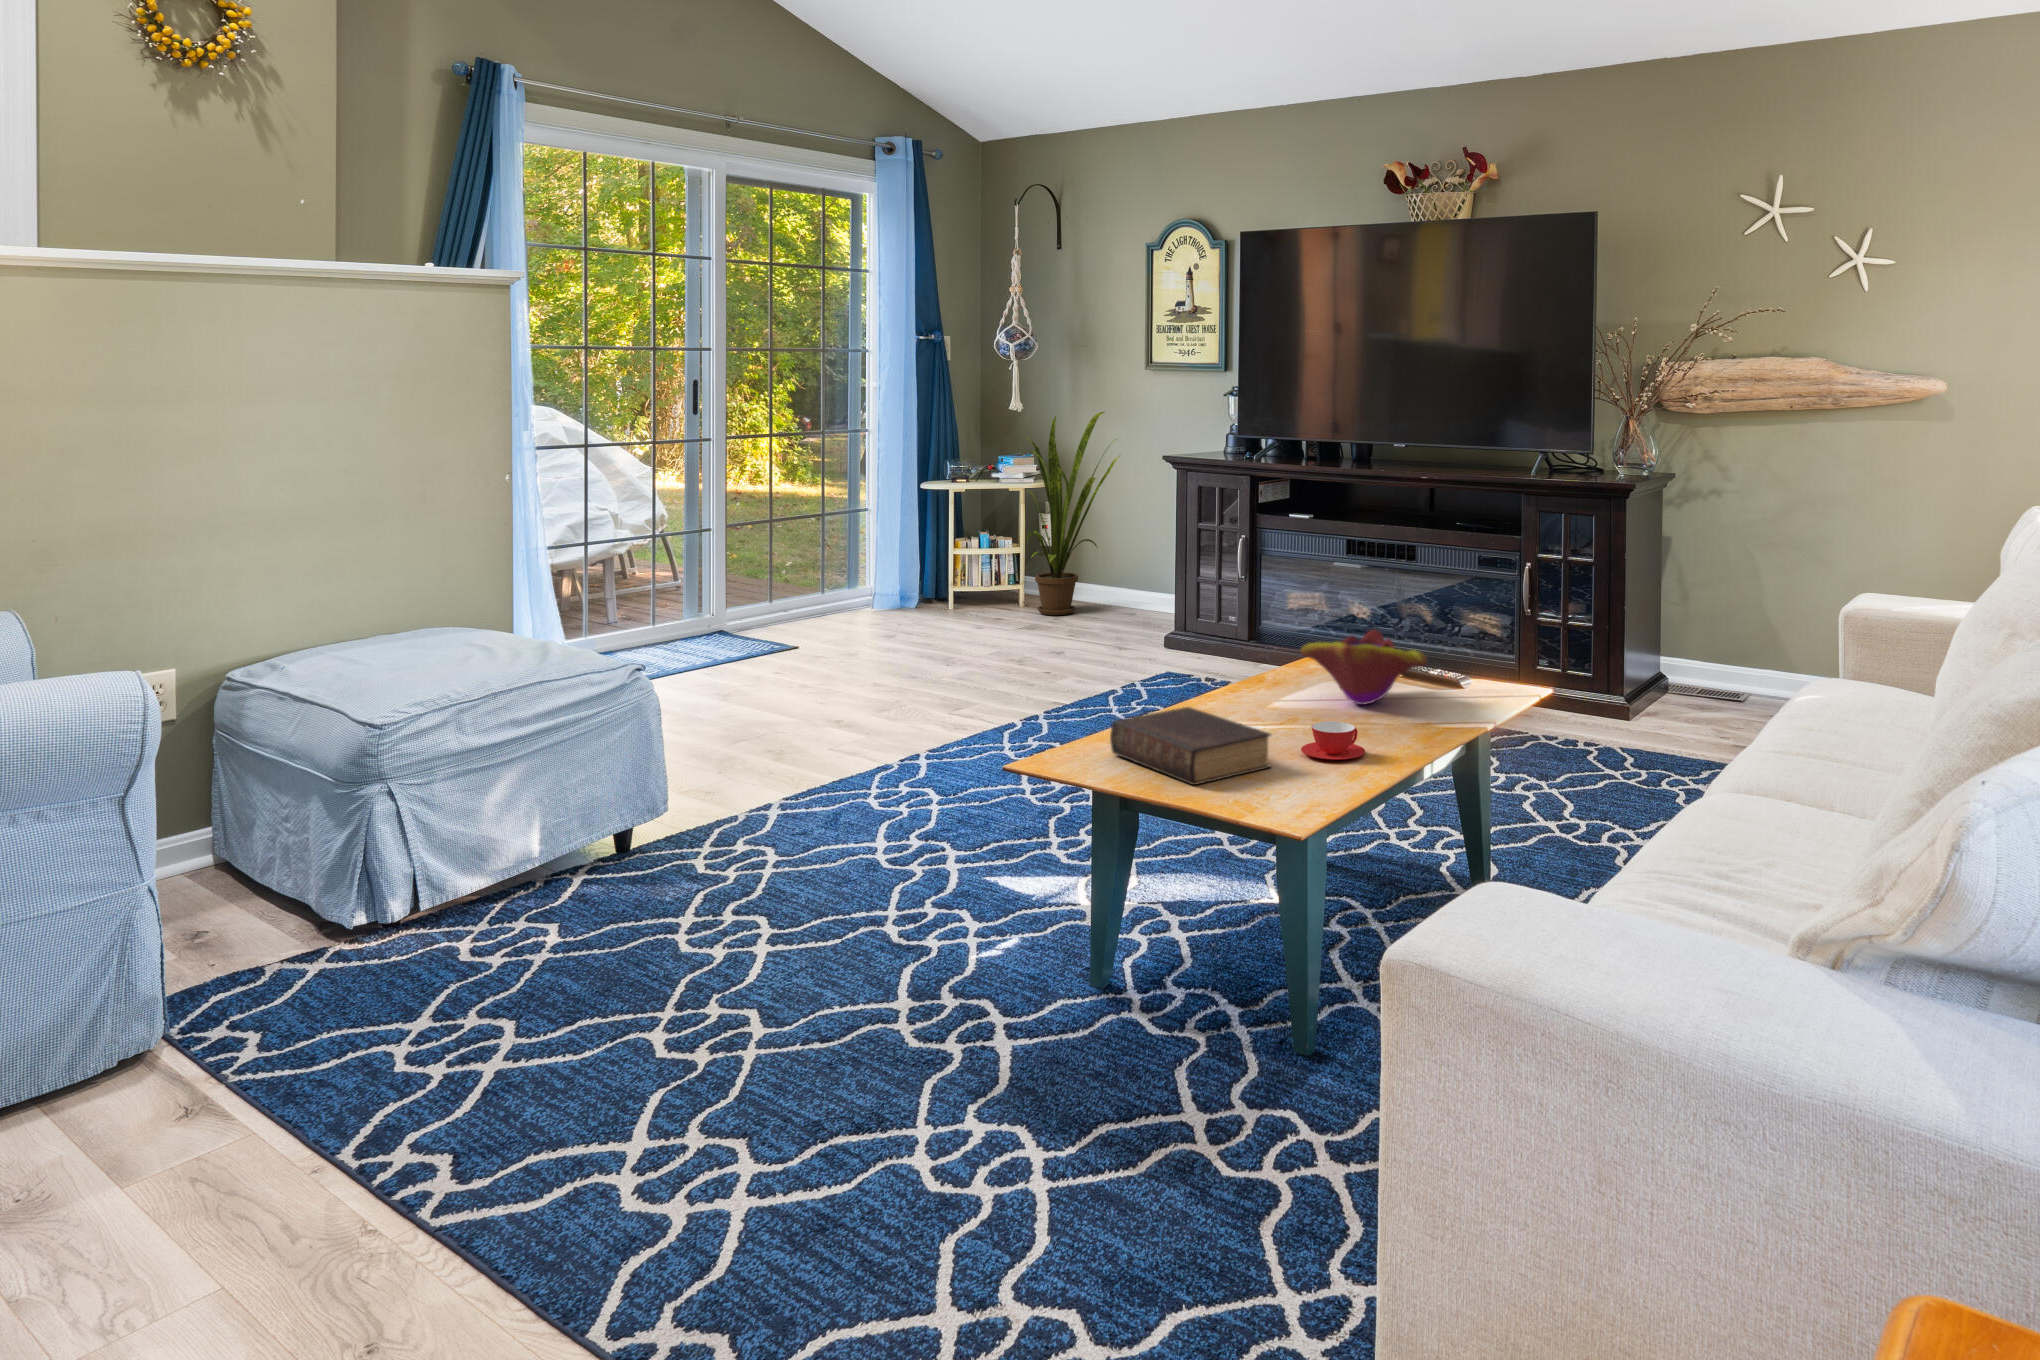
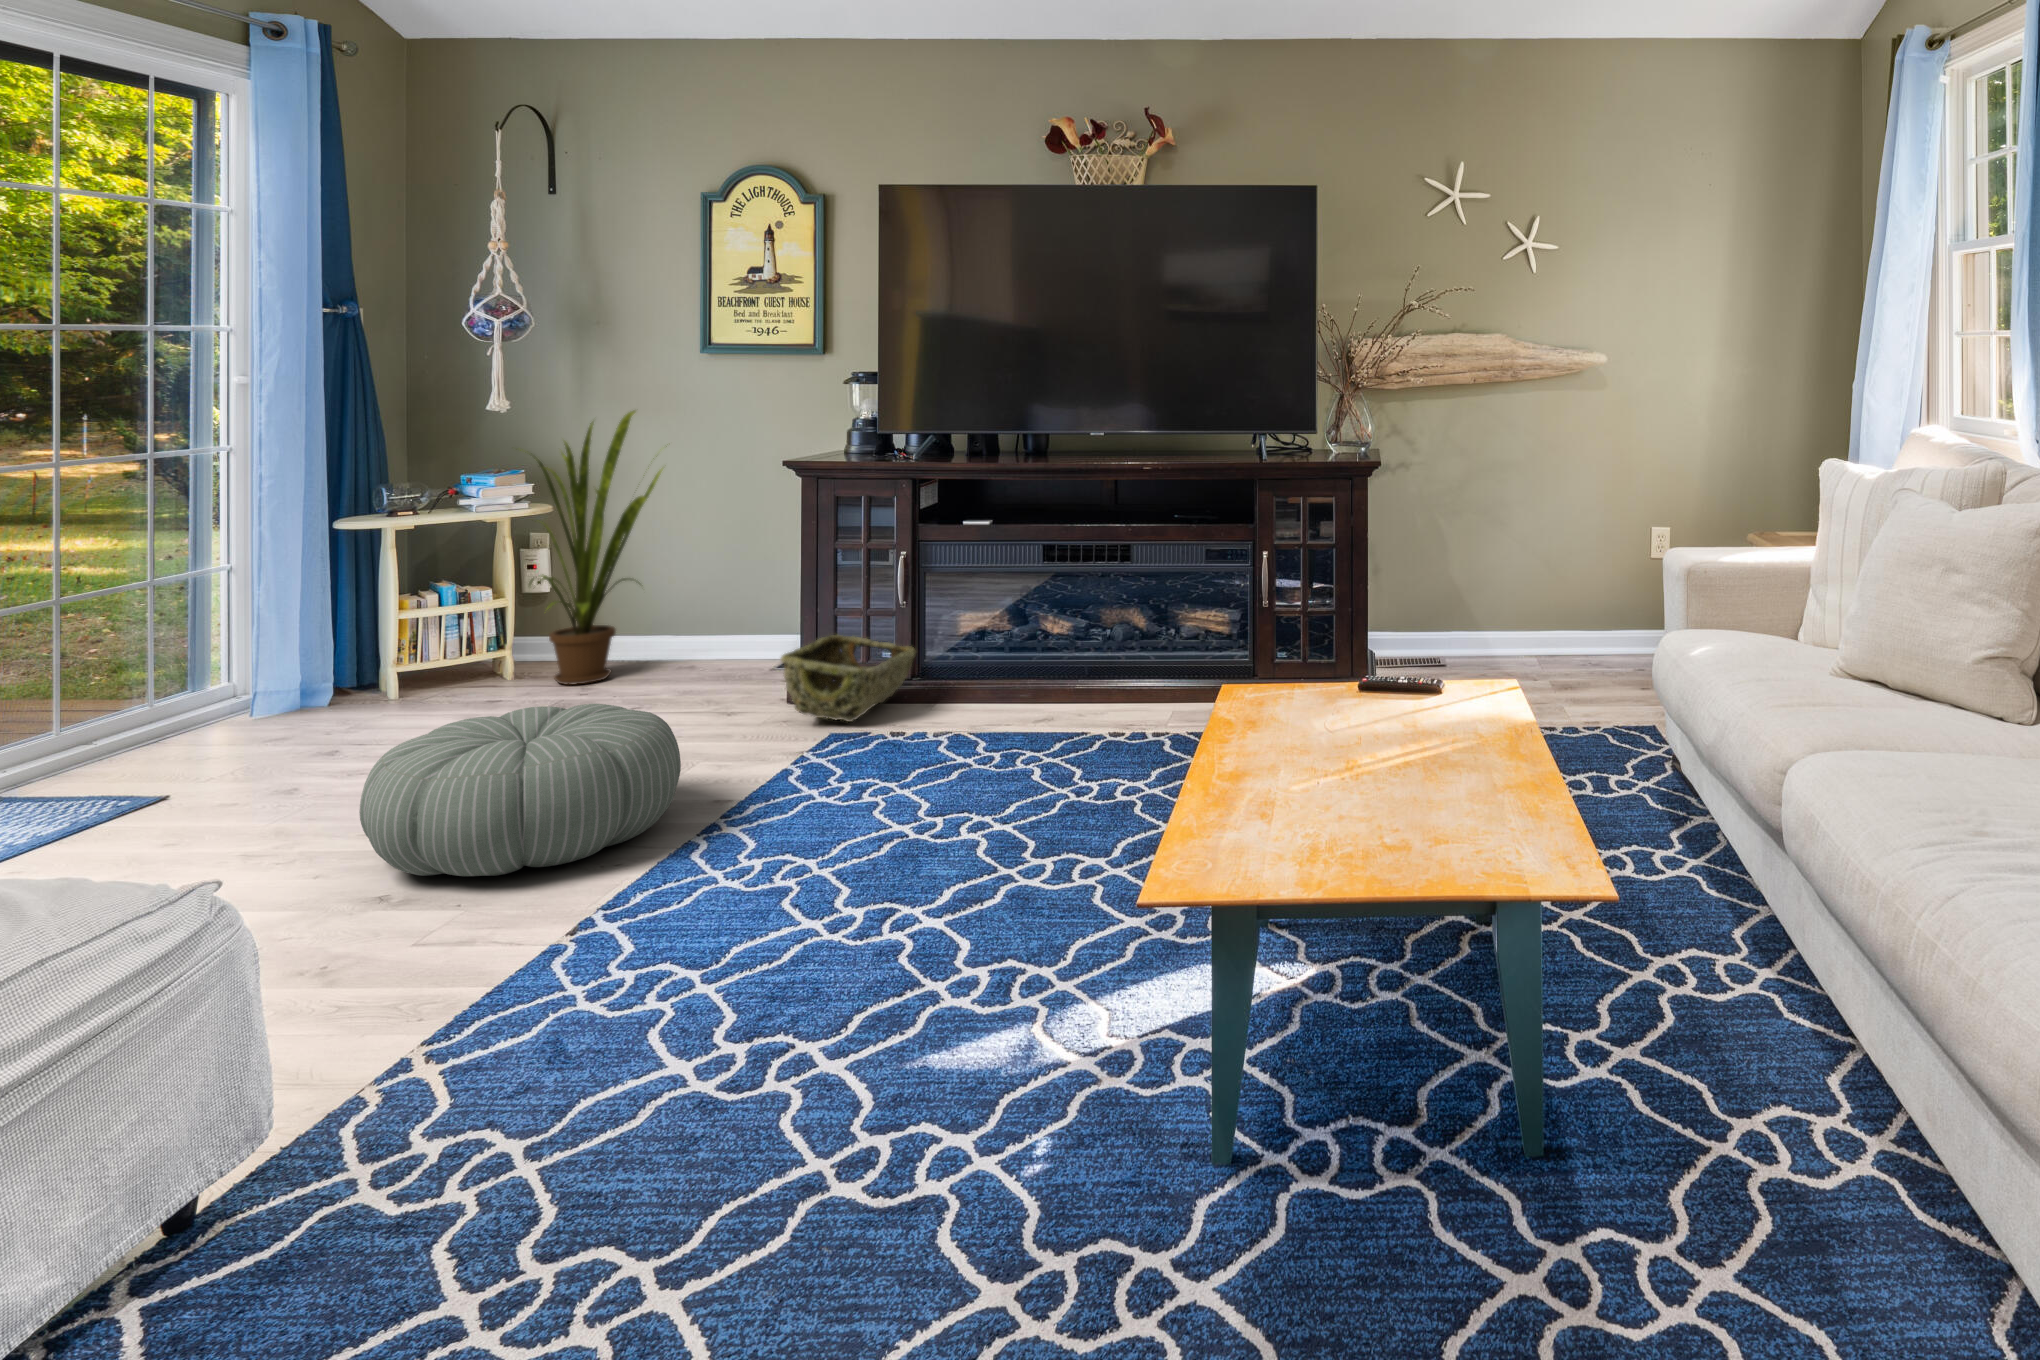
woven basket: none [1138,598,1253,667] -> present [781,635,916,722]
pouf: none [836,616,1026,722] -> present [359,704,681,876]
decorative bowl: present [1300,630,1427,705] -> none [1278,640,1424,729]
book: present [1110,707,1271,785] -> none [1208,769,1413,867]
teacup: present [1301,721,1365,760] -> none [1402,752,1477,800]

